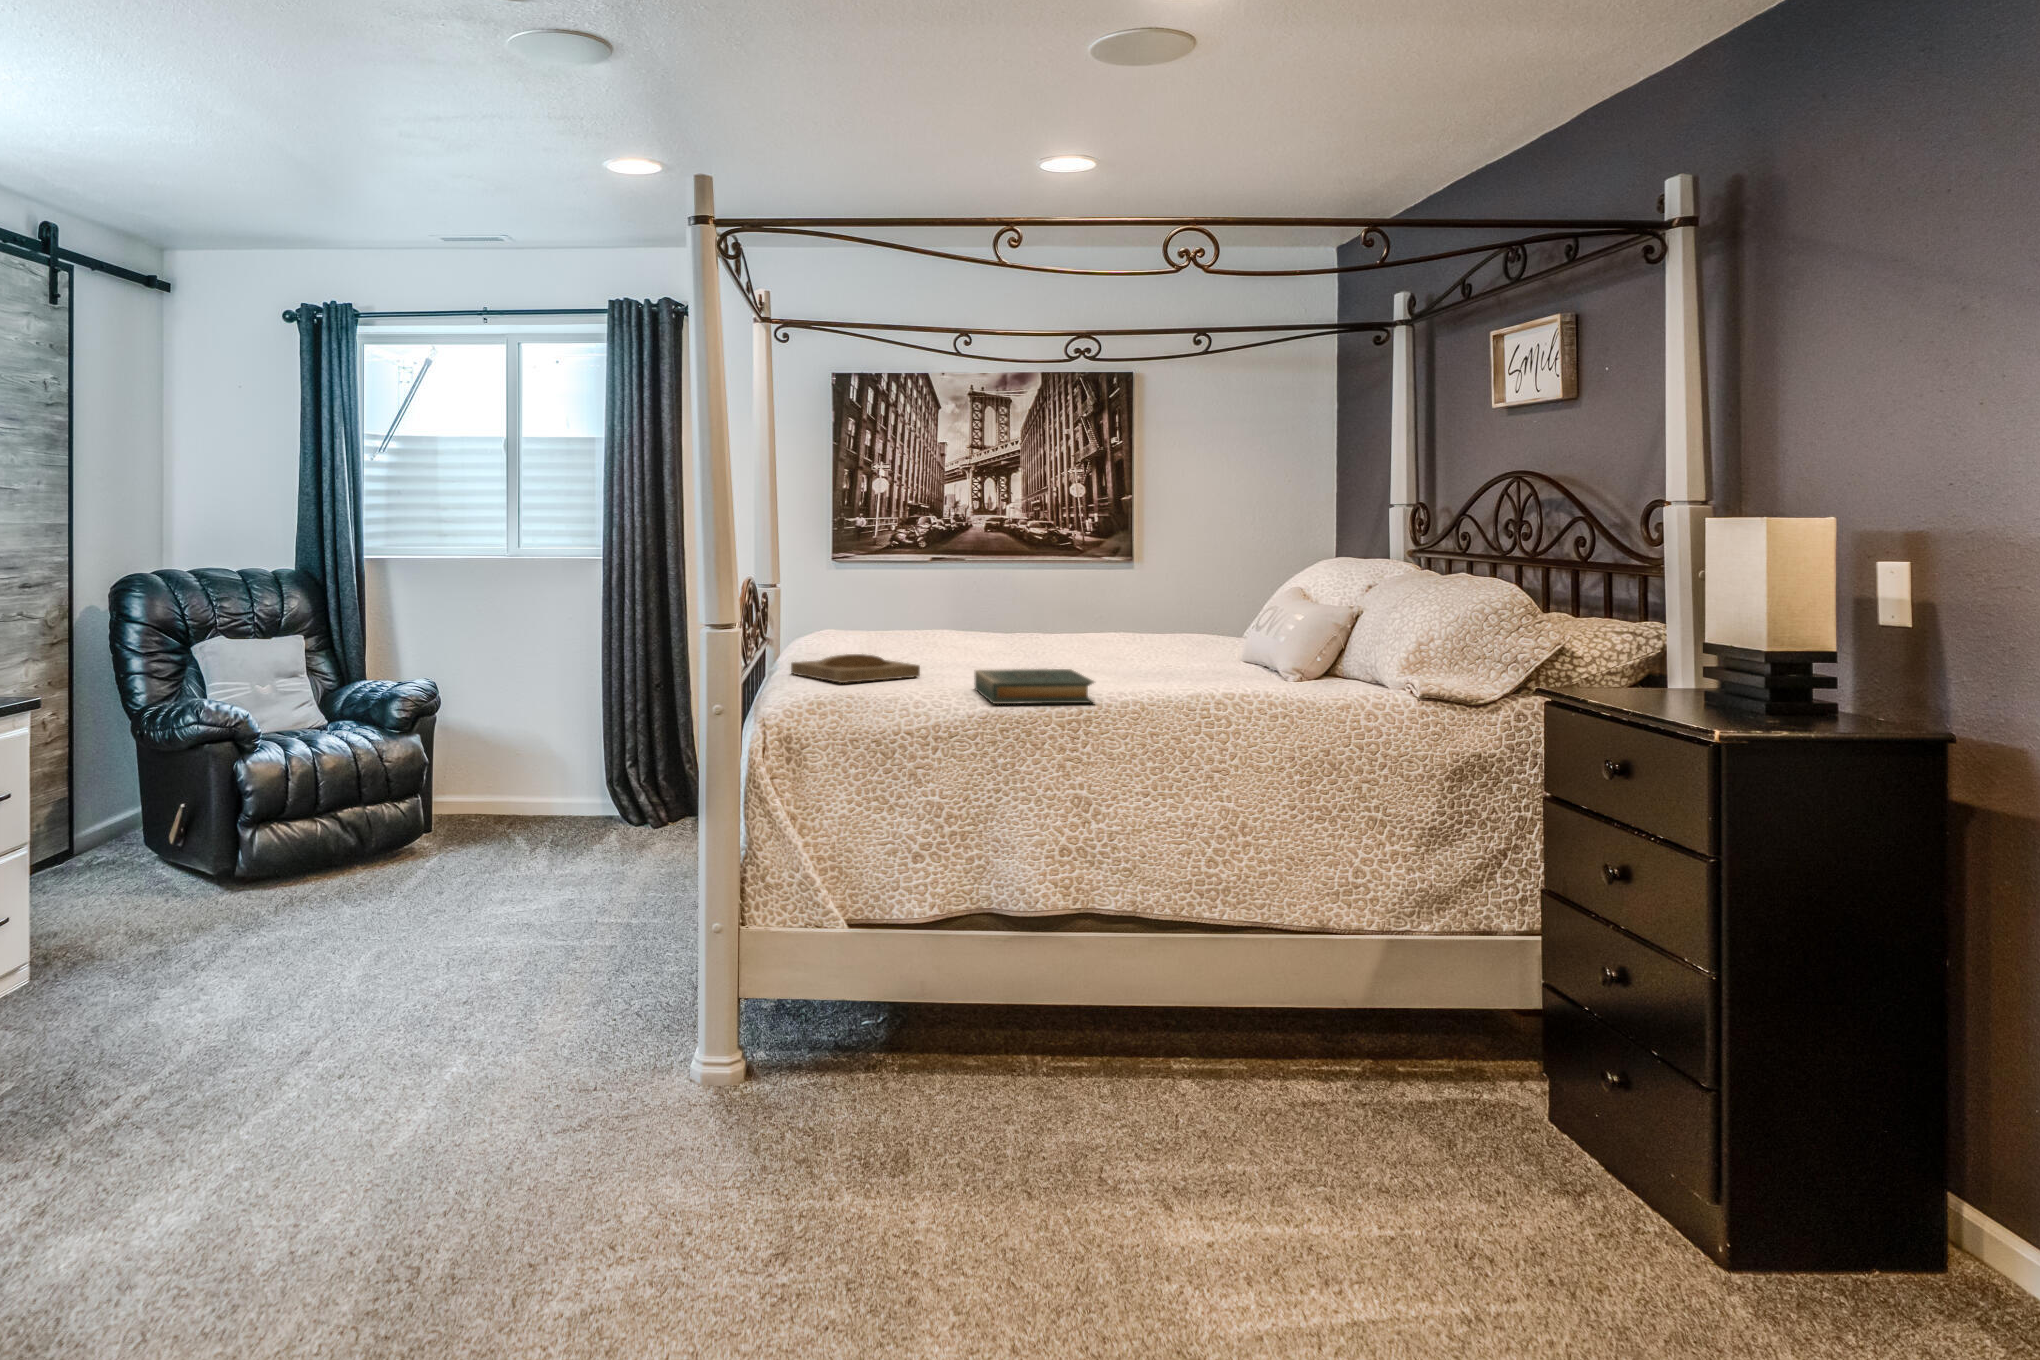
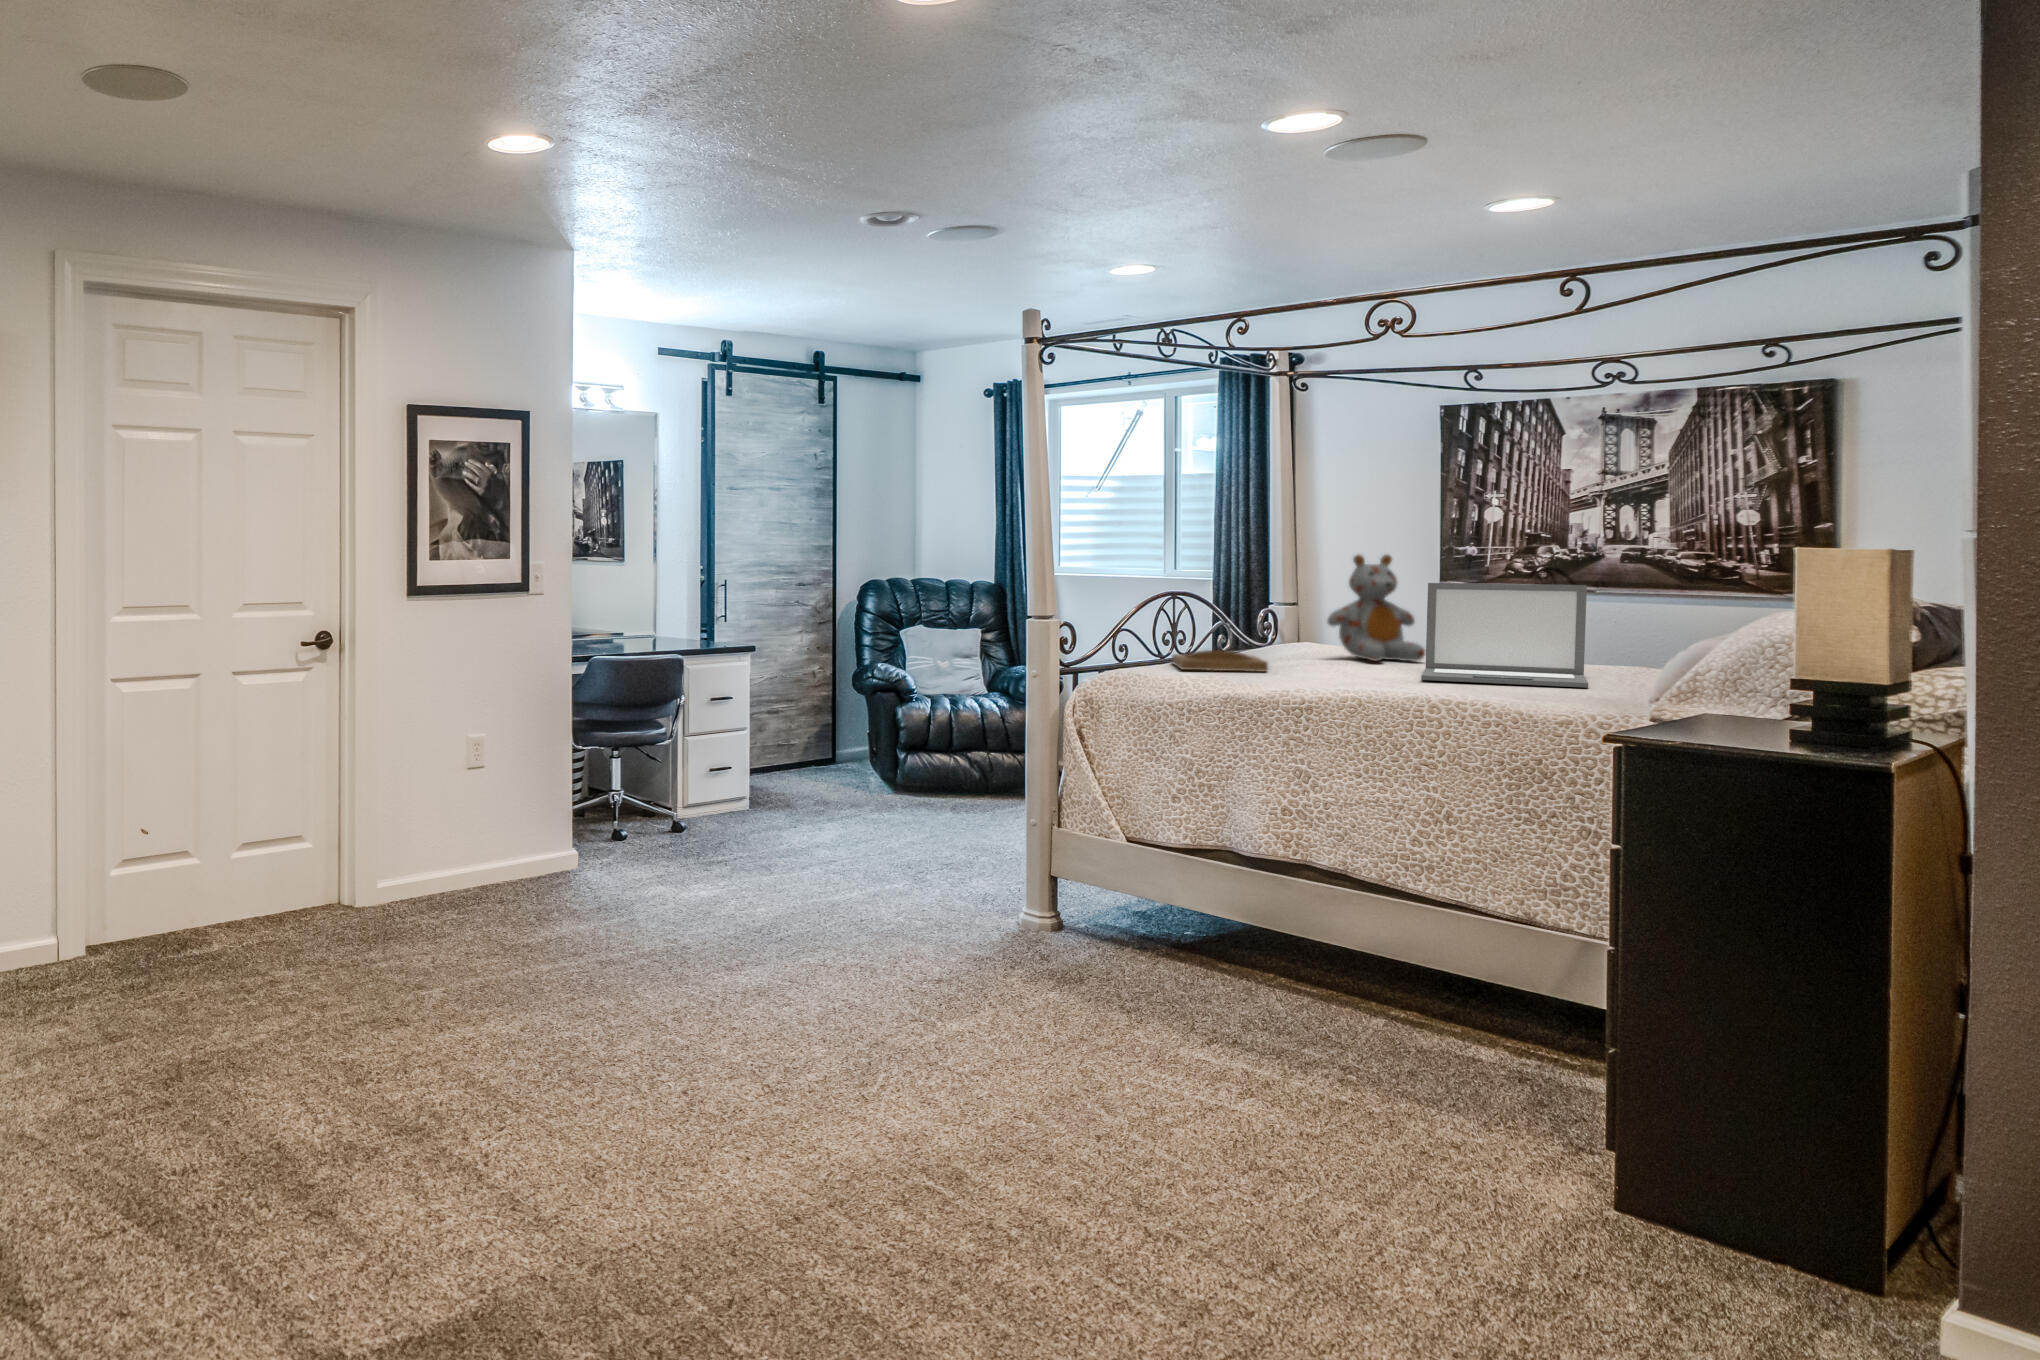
stuffed bear: none [904,533,996,653] -> present [1327,554,1425,661]
laptop: none [1037,564,1212,674] -> present [1421,583,1588,688]
hardback book: present [974,669,1094,704] -> none [1248,665,1376,696]

